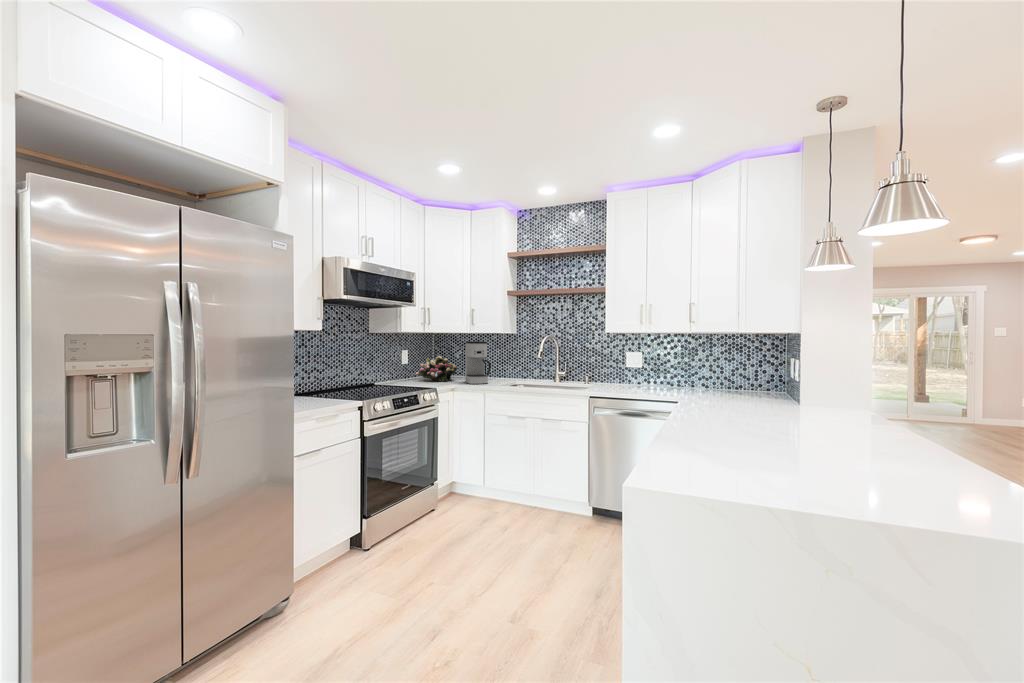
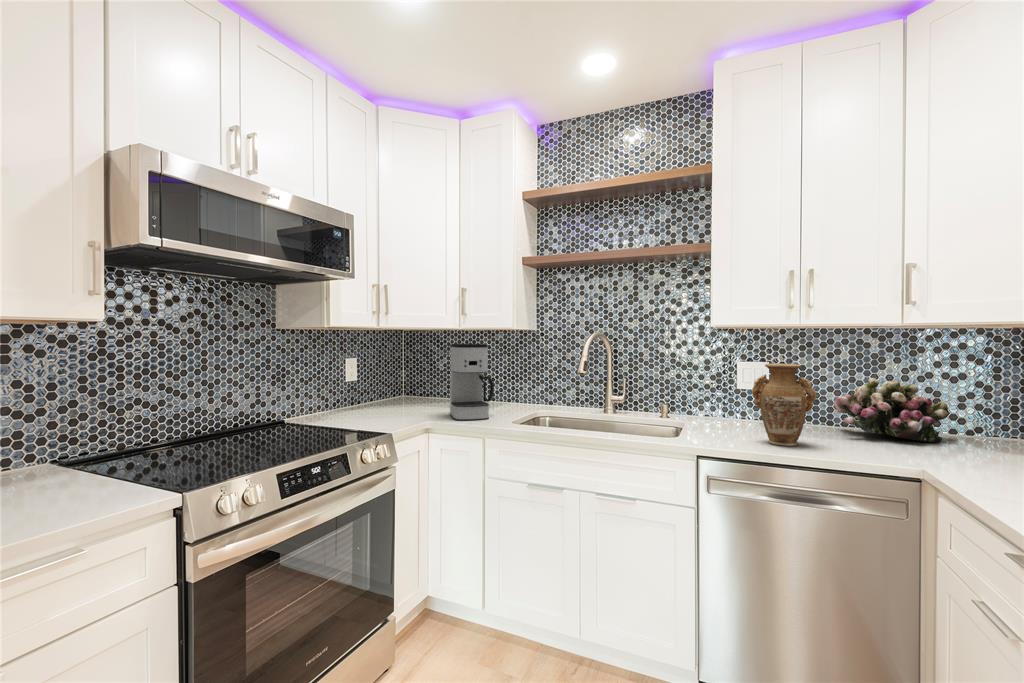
vase: none [621,352,648,392] -> present [752,363,816,446]
flower arrangement: present [416,356,457,382] -> present [833,378,948,442]

